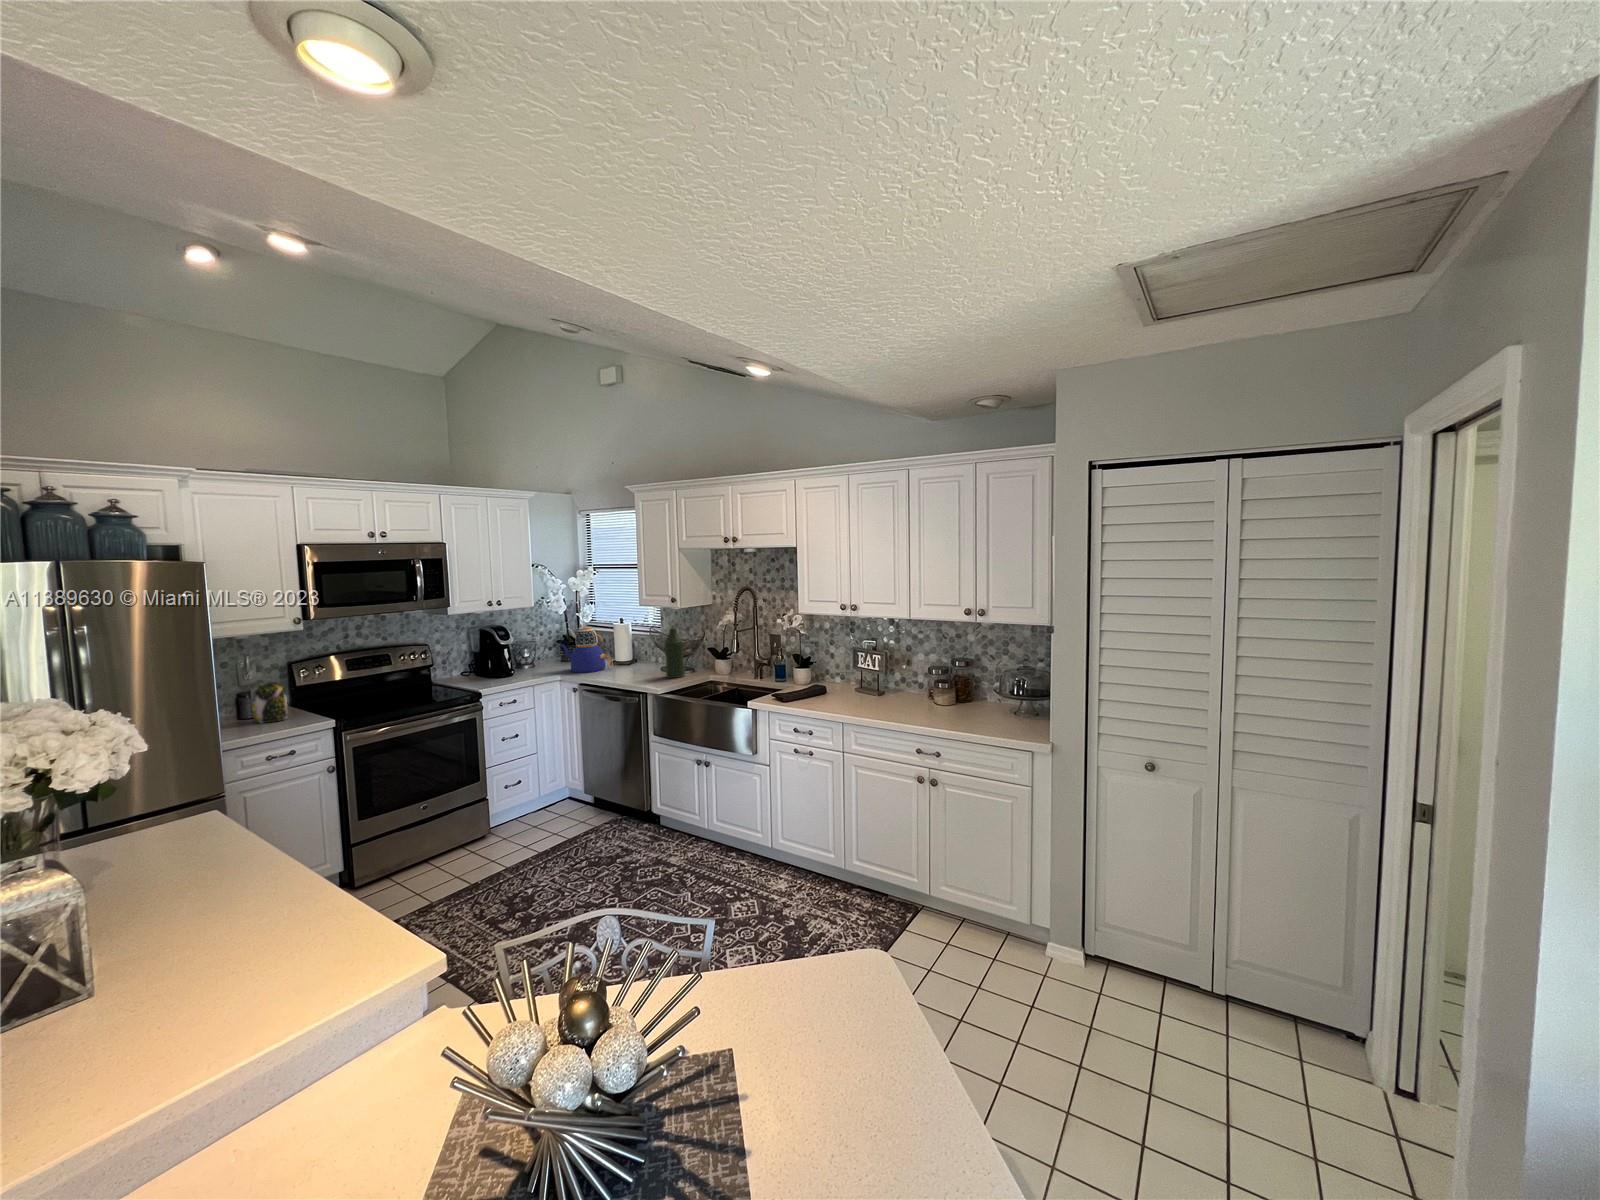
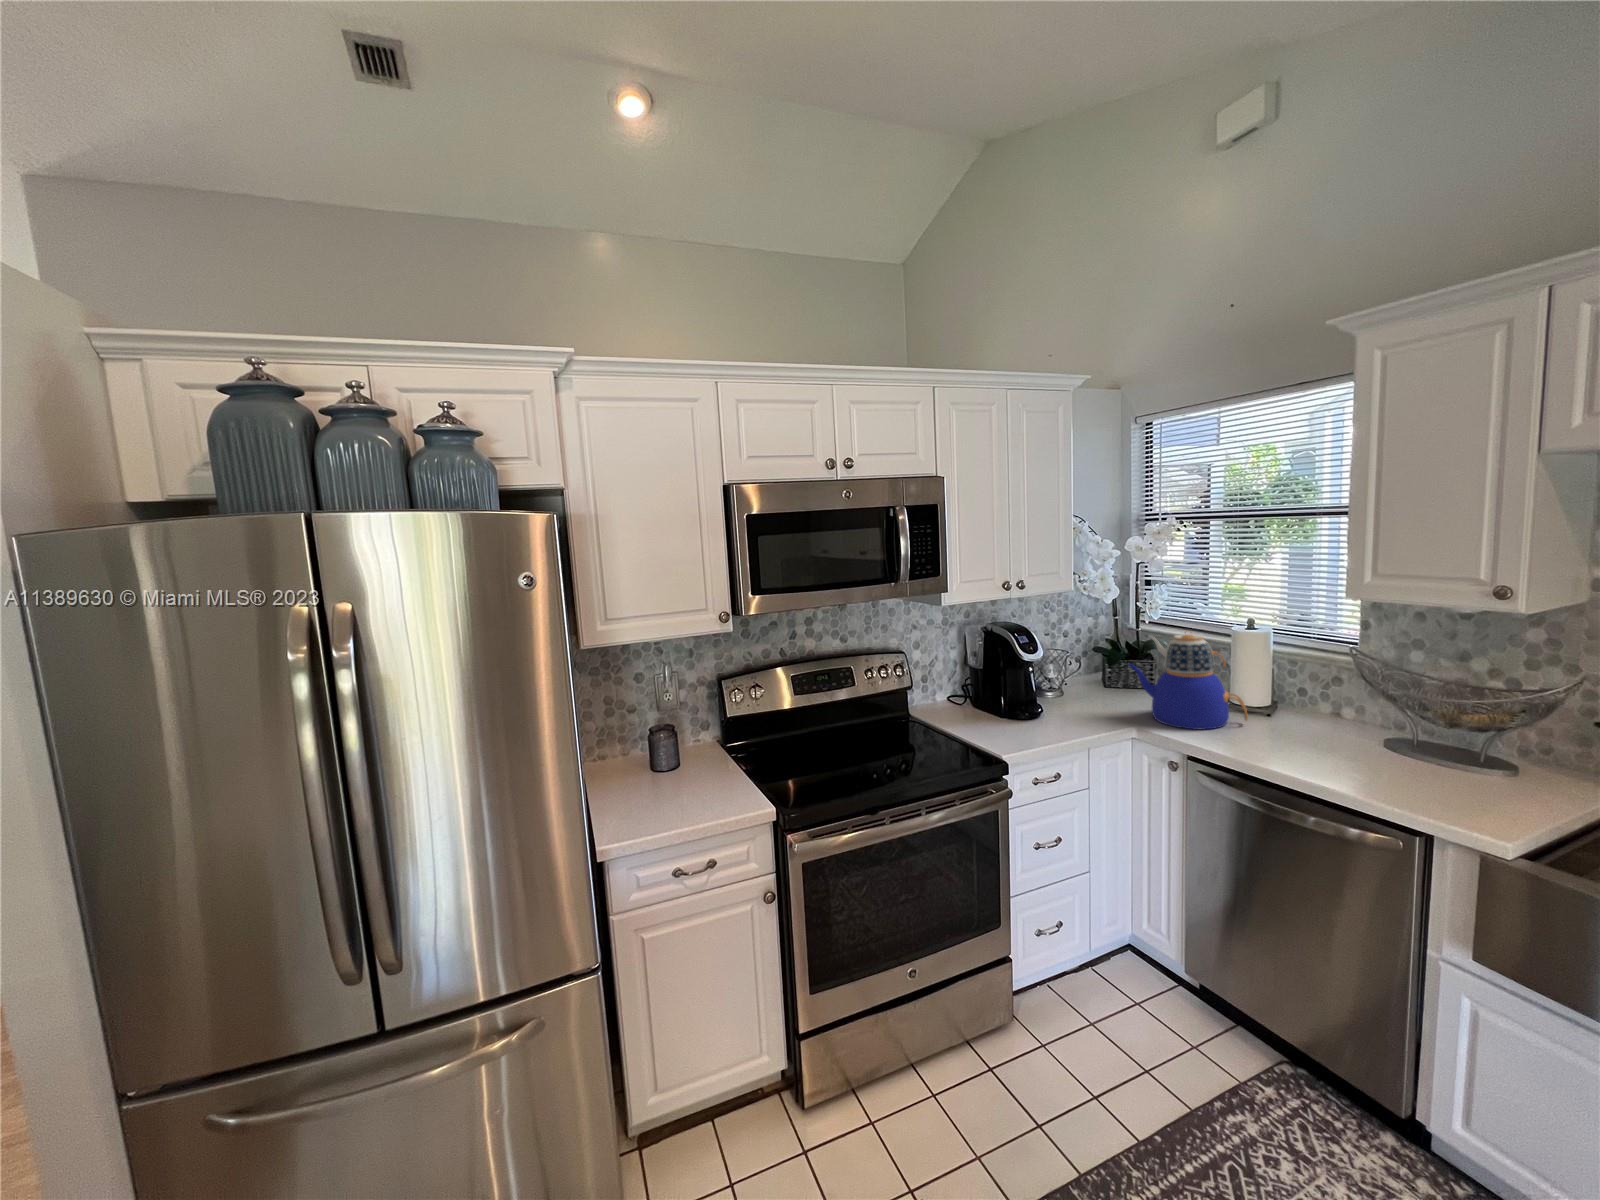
bottle: present [664,628,685,678] -> none [1465,662,1542,798]
jar: present [251,682,289,723] -> none [658,722,710,797]

